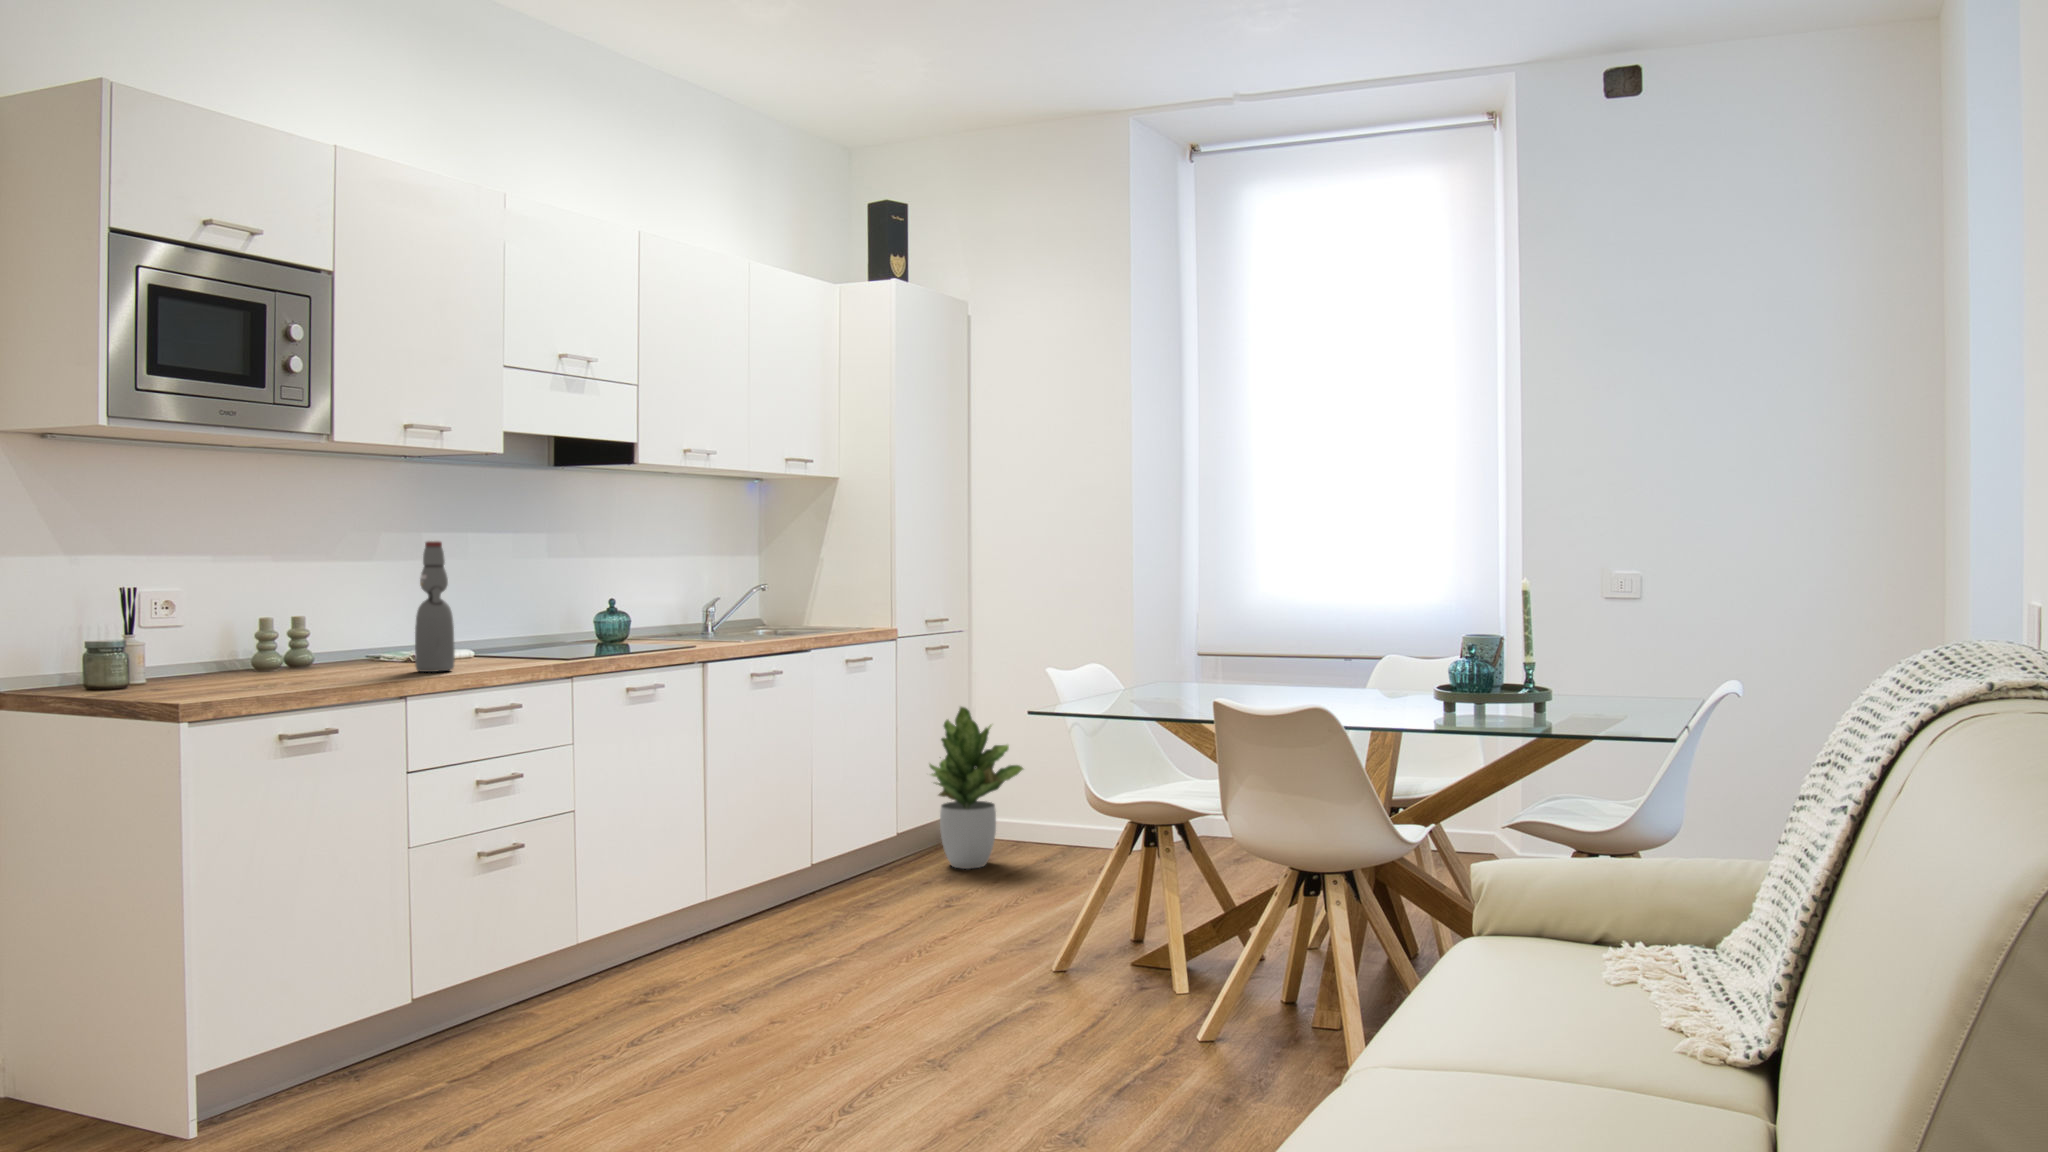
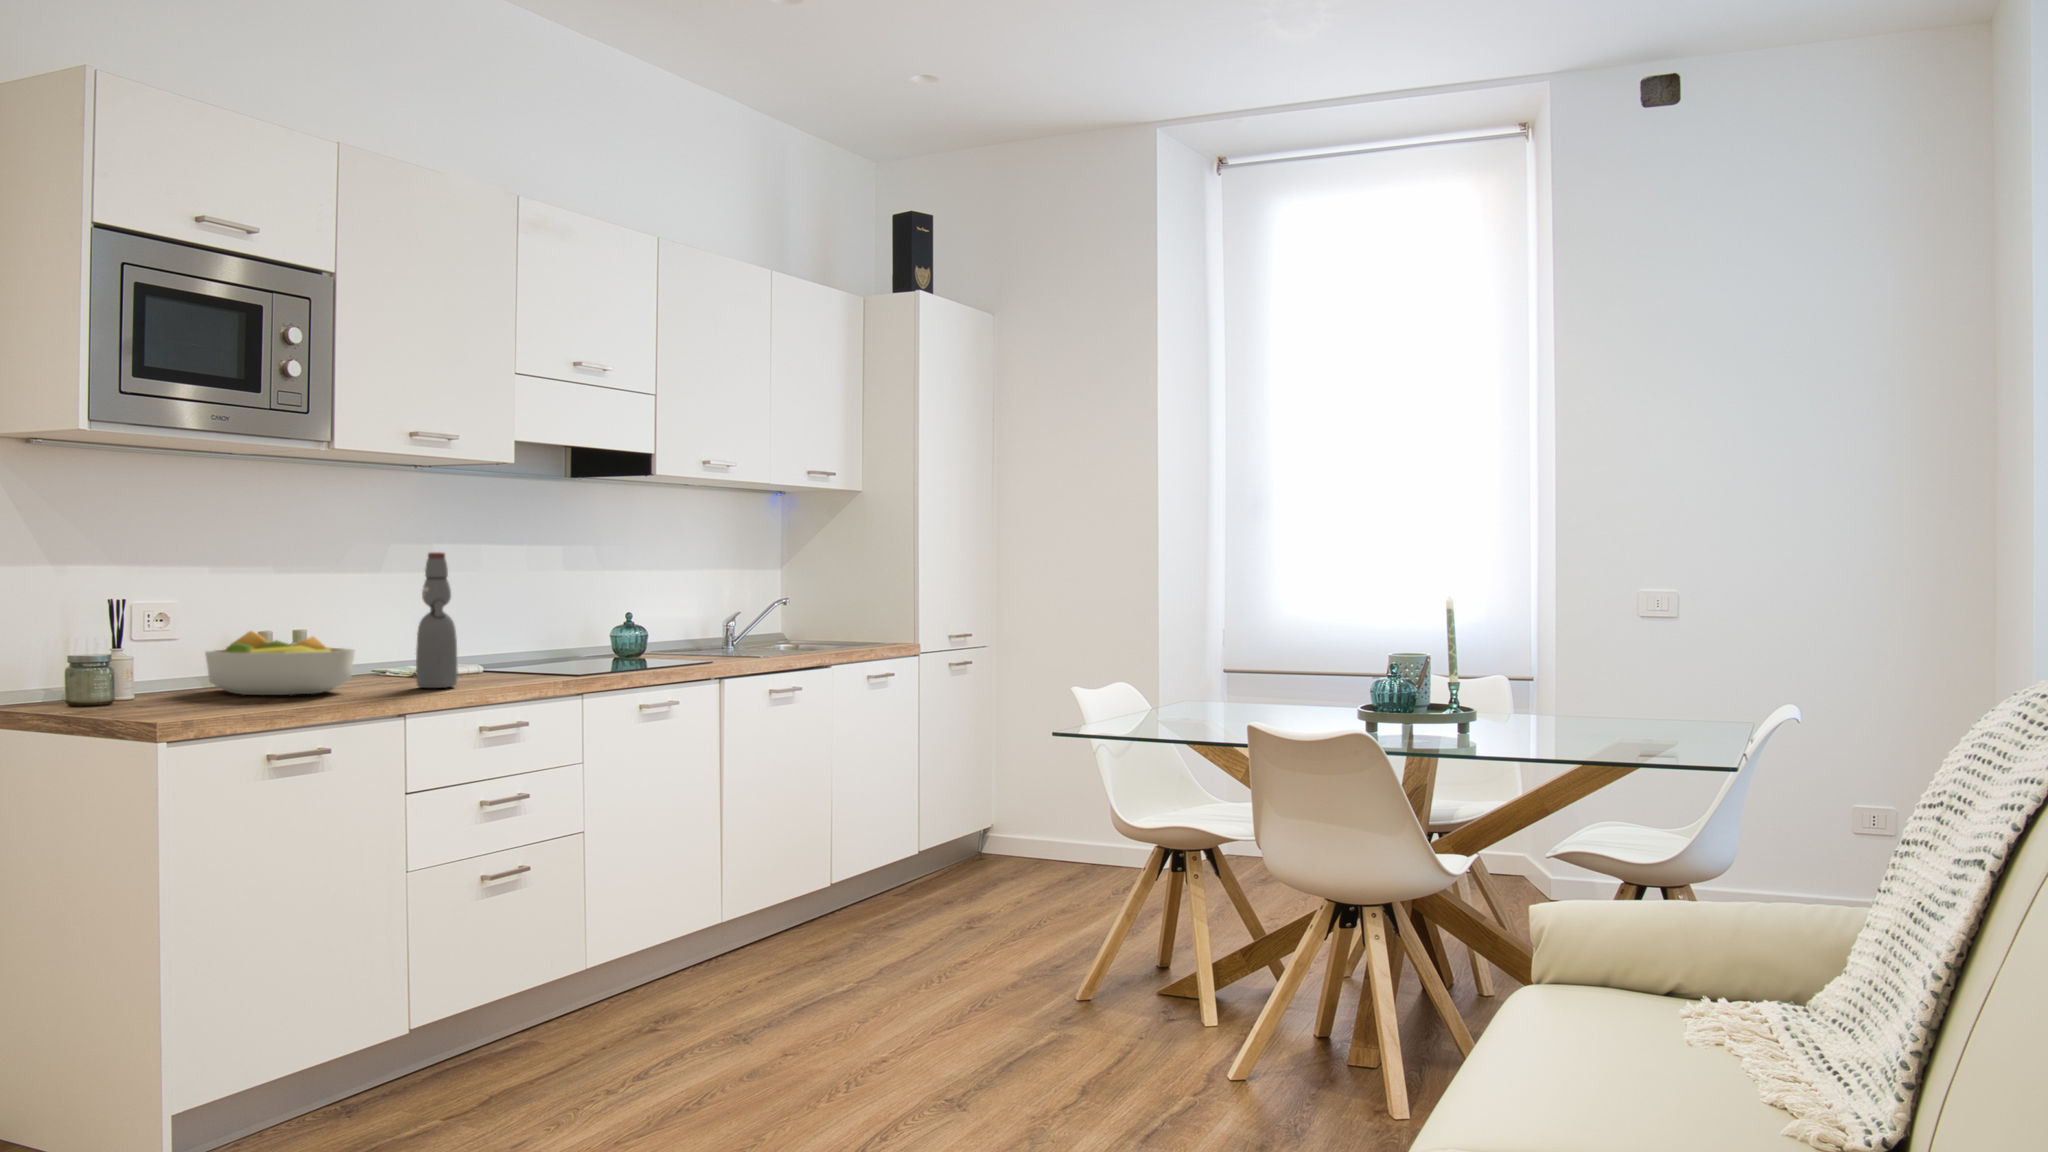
fruit bowl: none [213,617,357,678] -> present [205,631,355,695]
potted plant: present [930,707,1023,869] -> none [945,723,1048,890]

